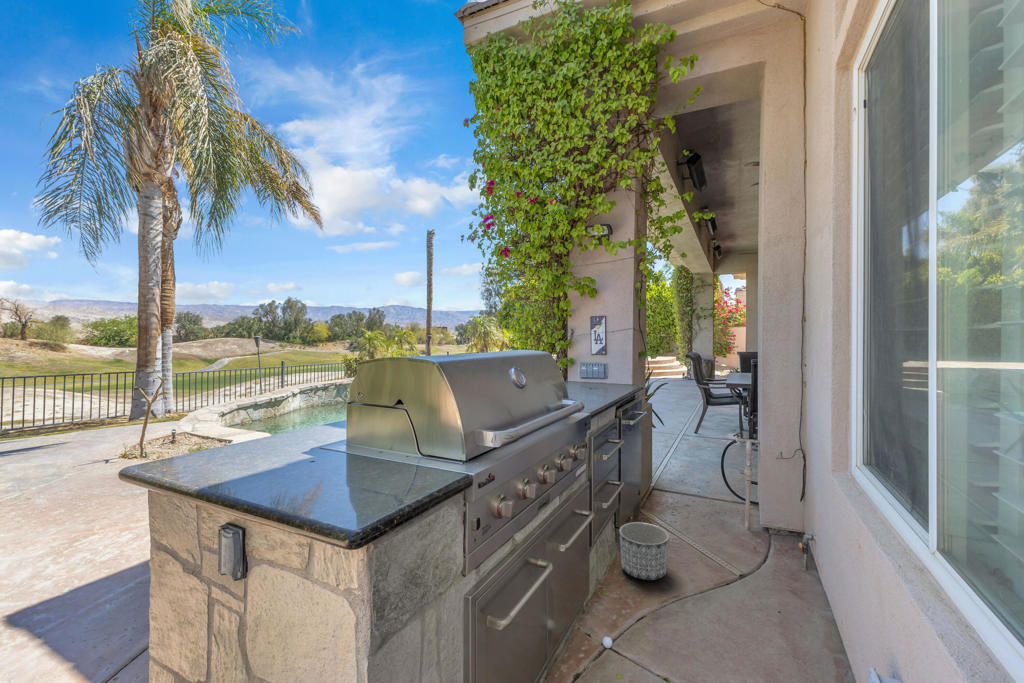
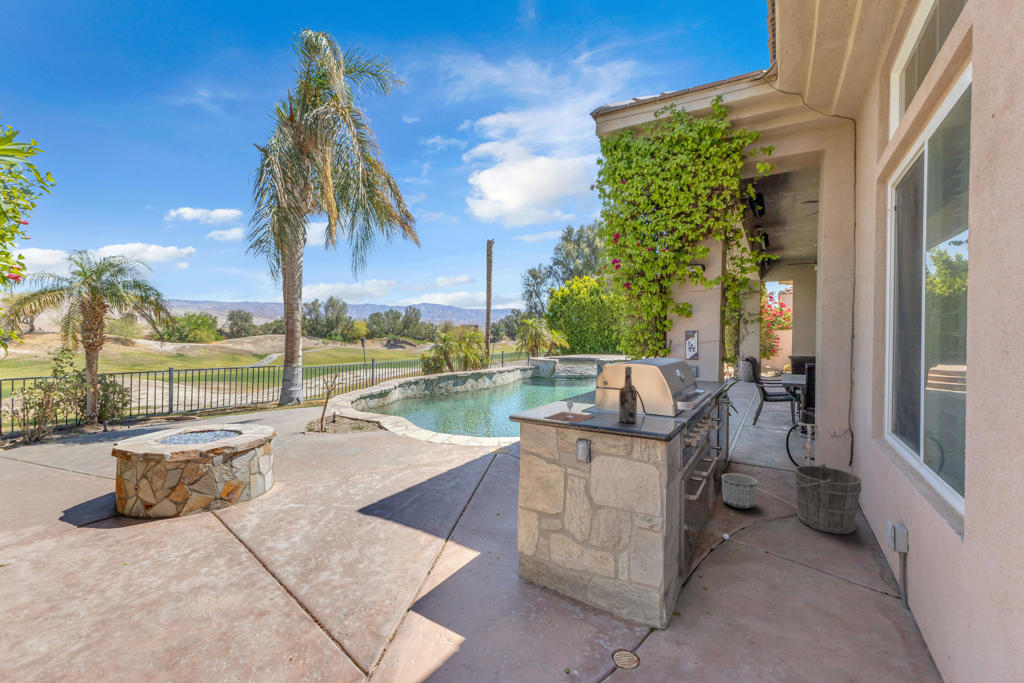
wine bottle: none [323,362,362,484] -> present [619,367,637,423]
wine glass: none [185,431,307,487] -> present [545,400,594,423]
bucket: none [712,508,818,628] -> present [788,464,861,534]

